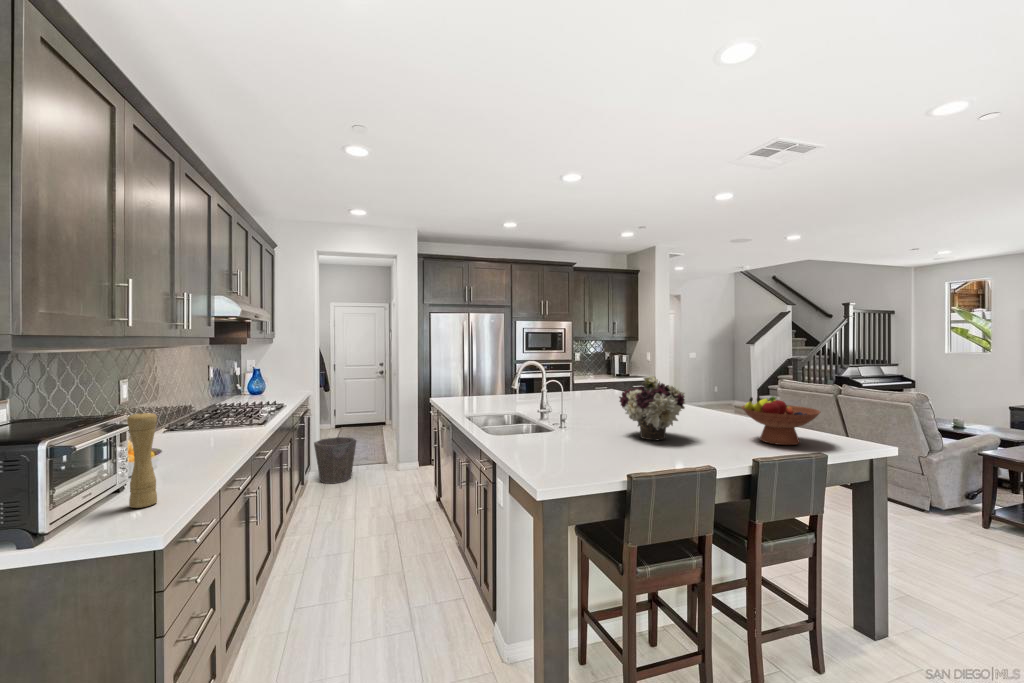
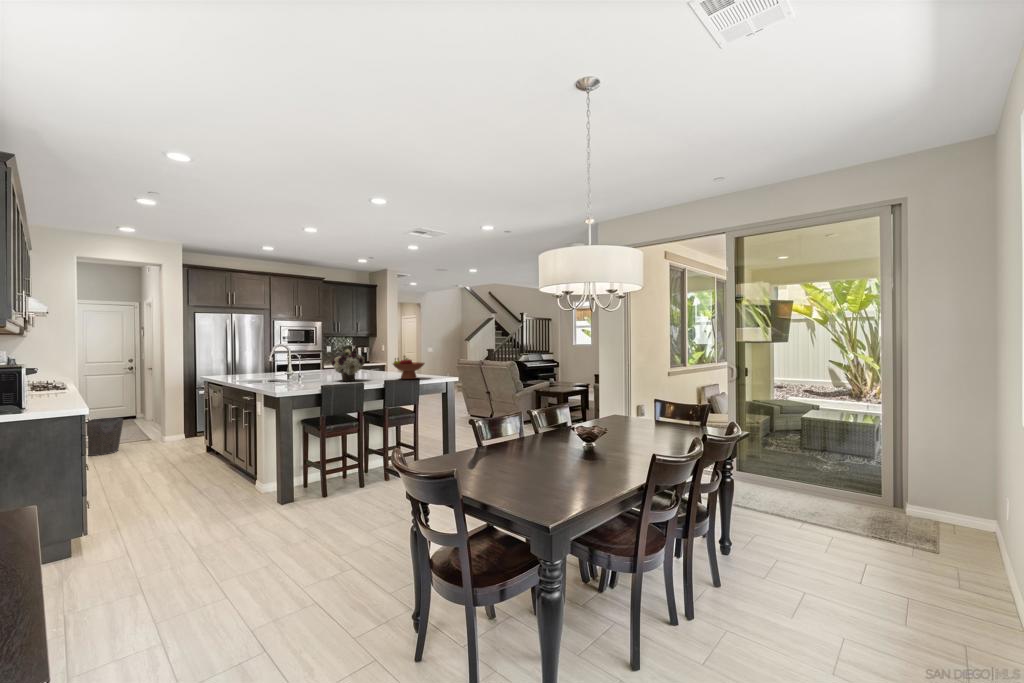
pepper mill: present [127,412,157,508] -> none [42,364,59,412]

